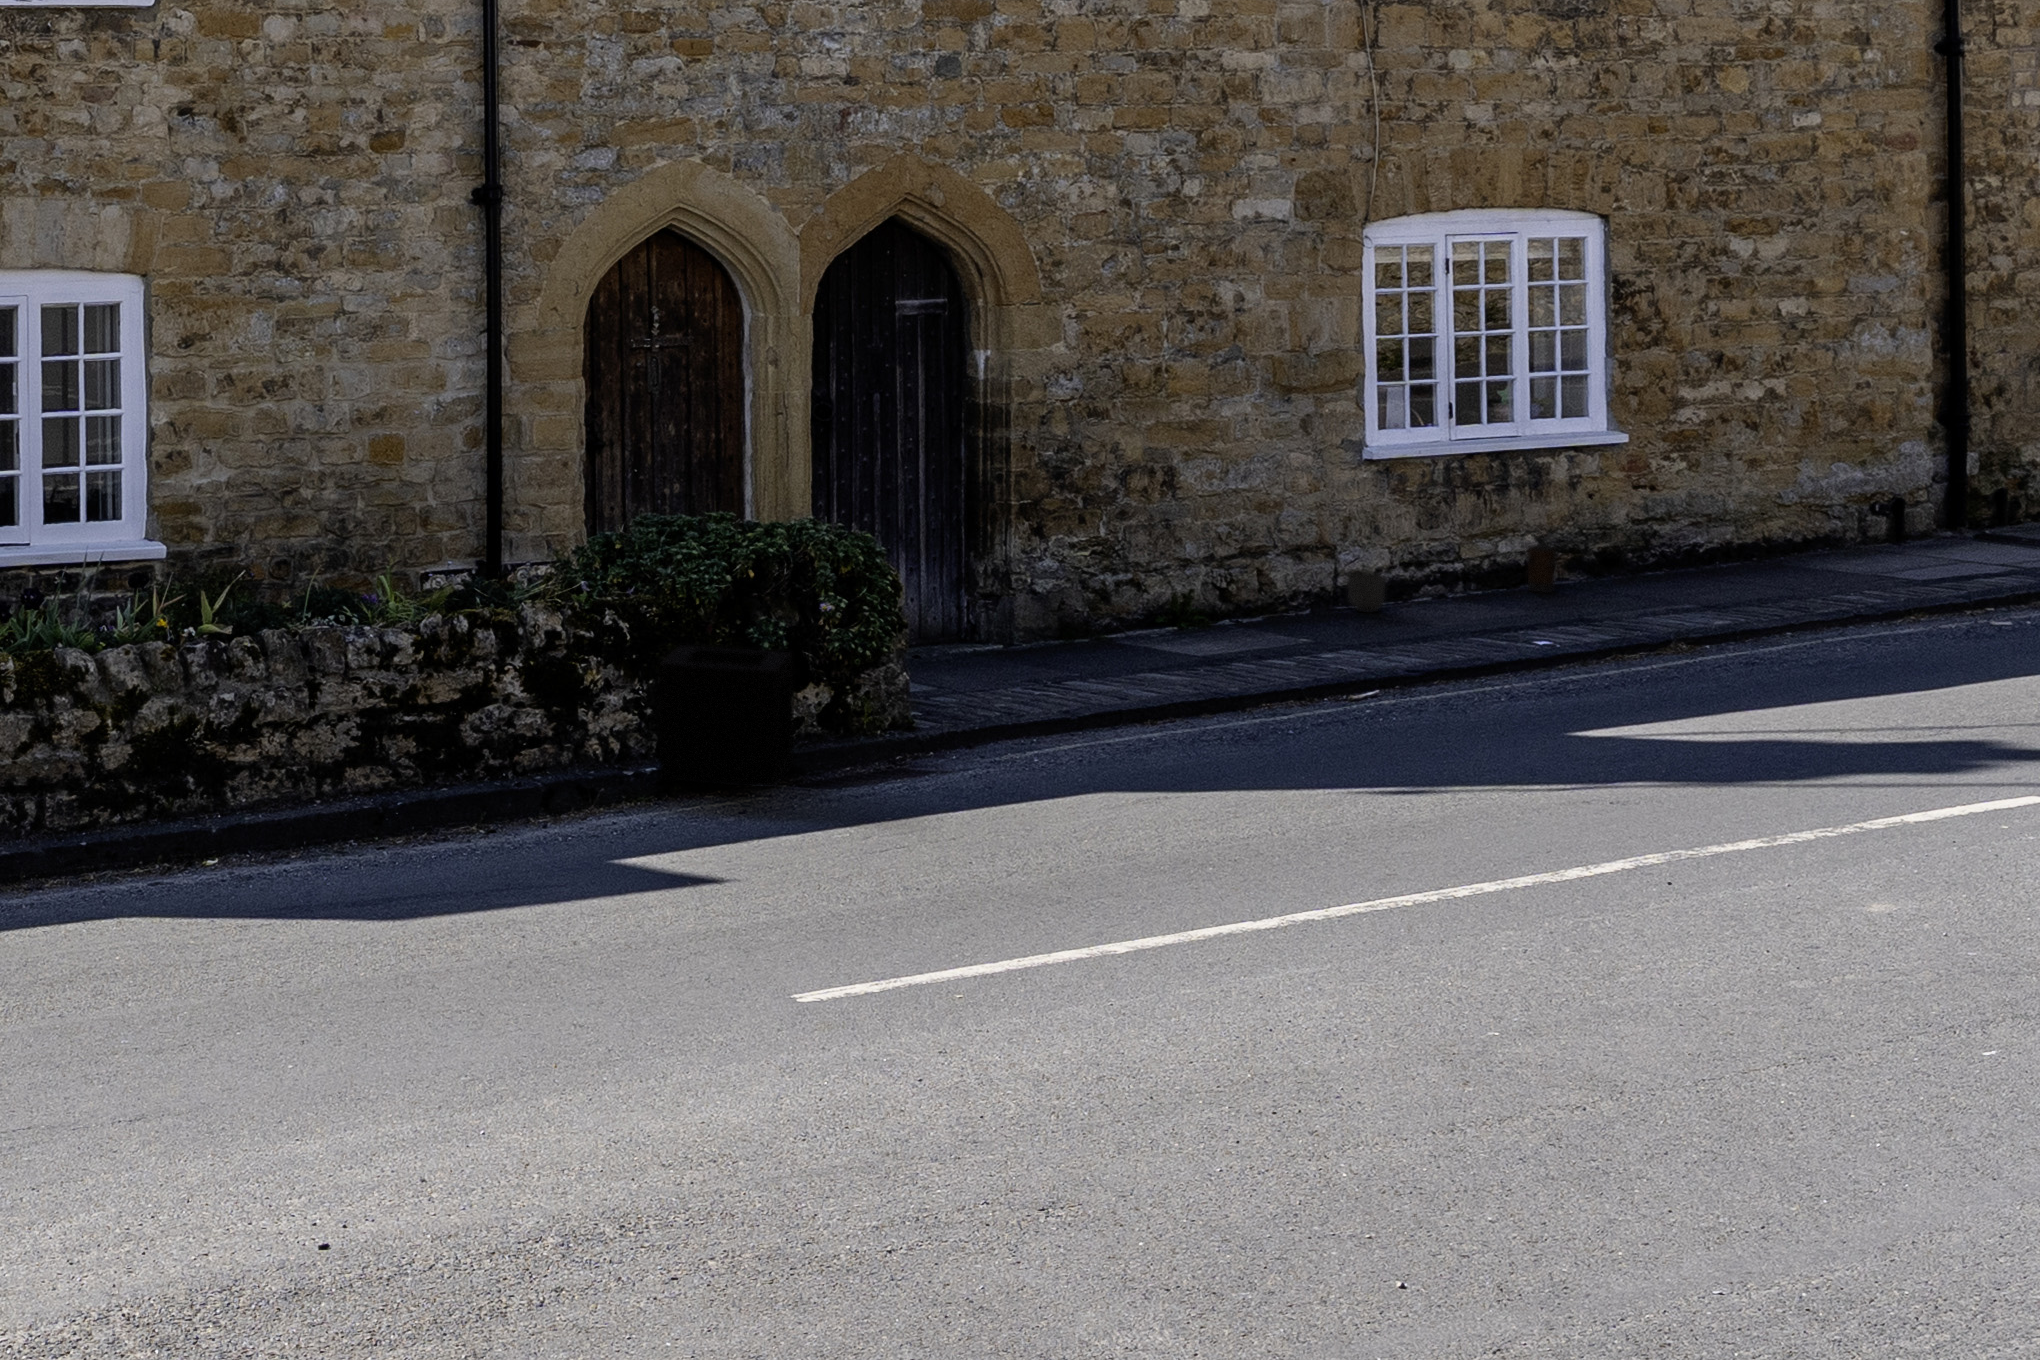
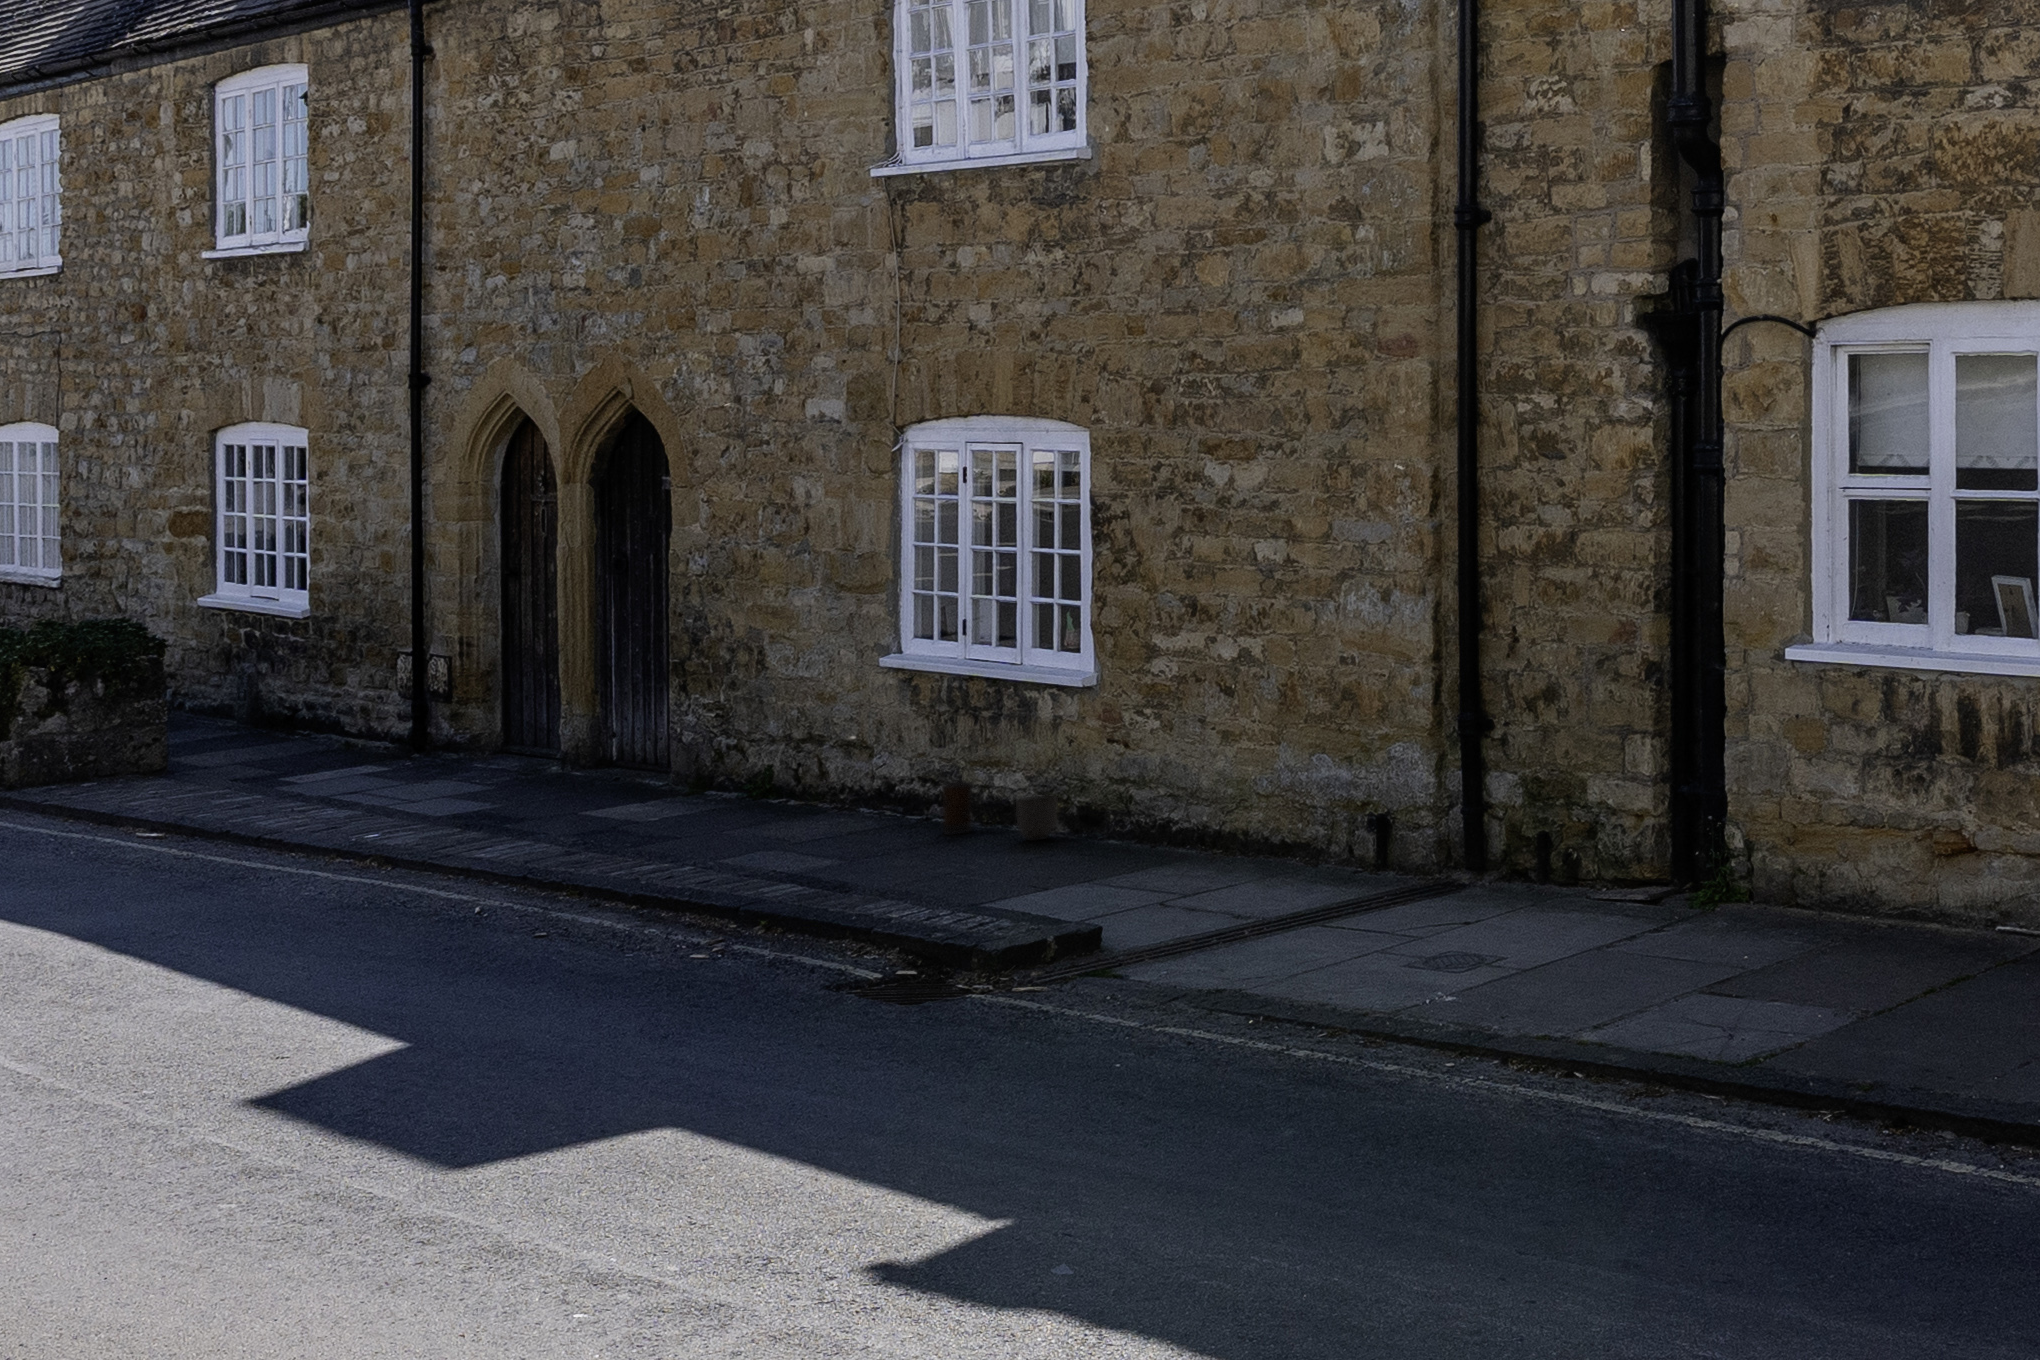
planter: present [1347,572,1386,613] -> present [1016,795,1058,841]
wooden crate: present [658,645,794,787] -> none [108,691,241,789]

